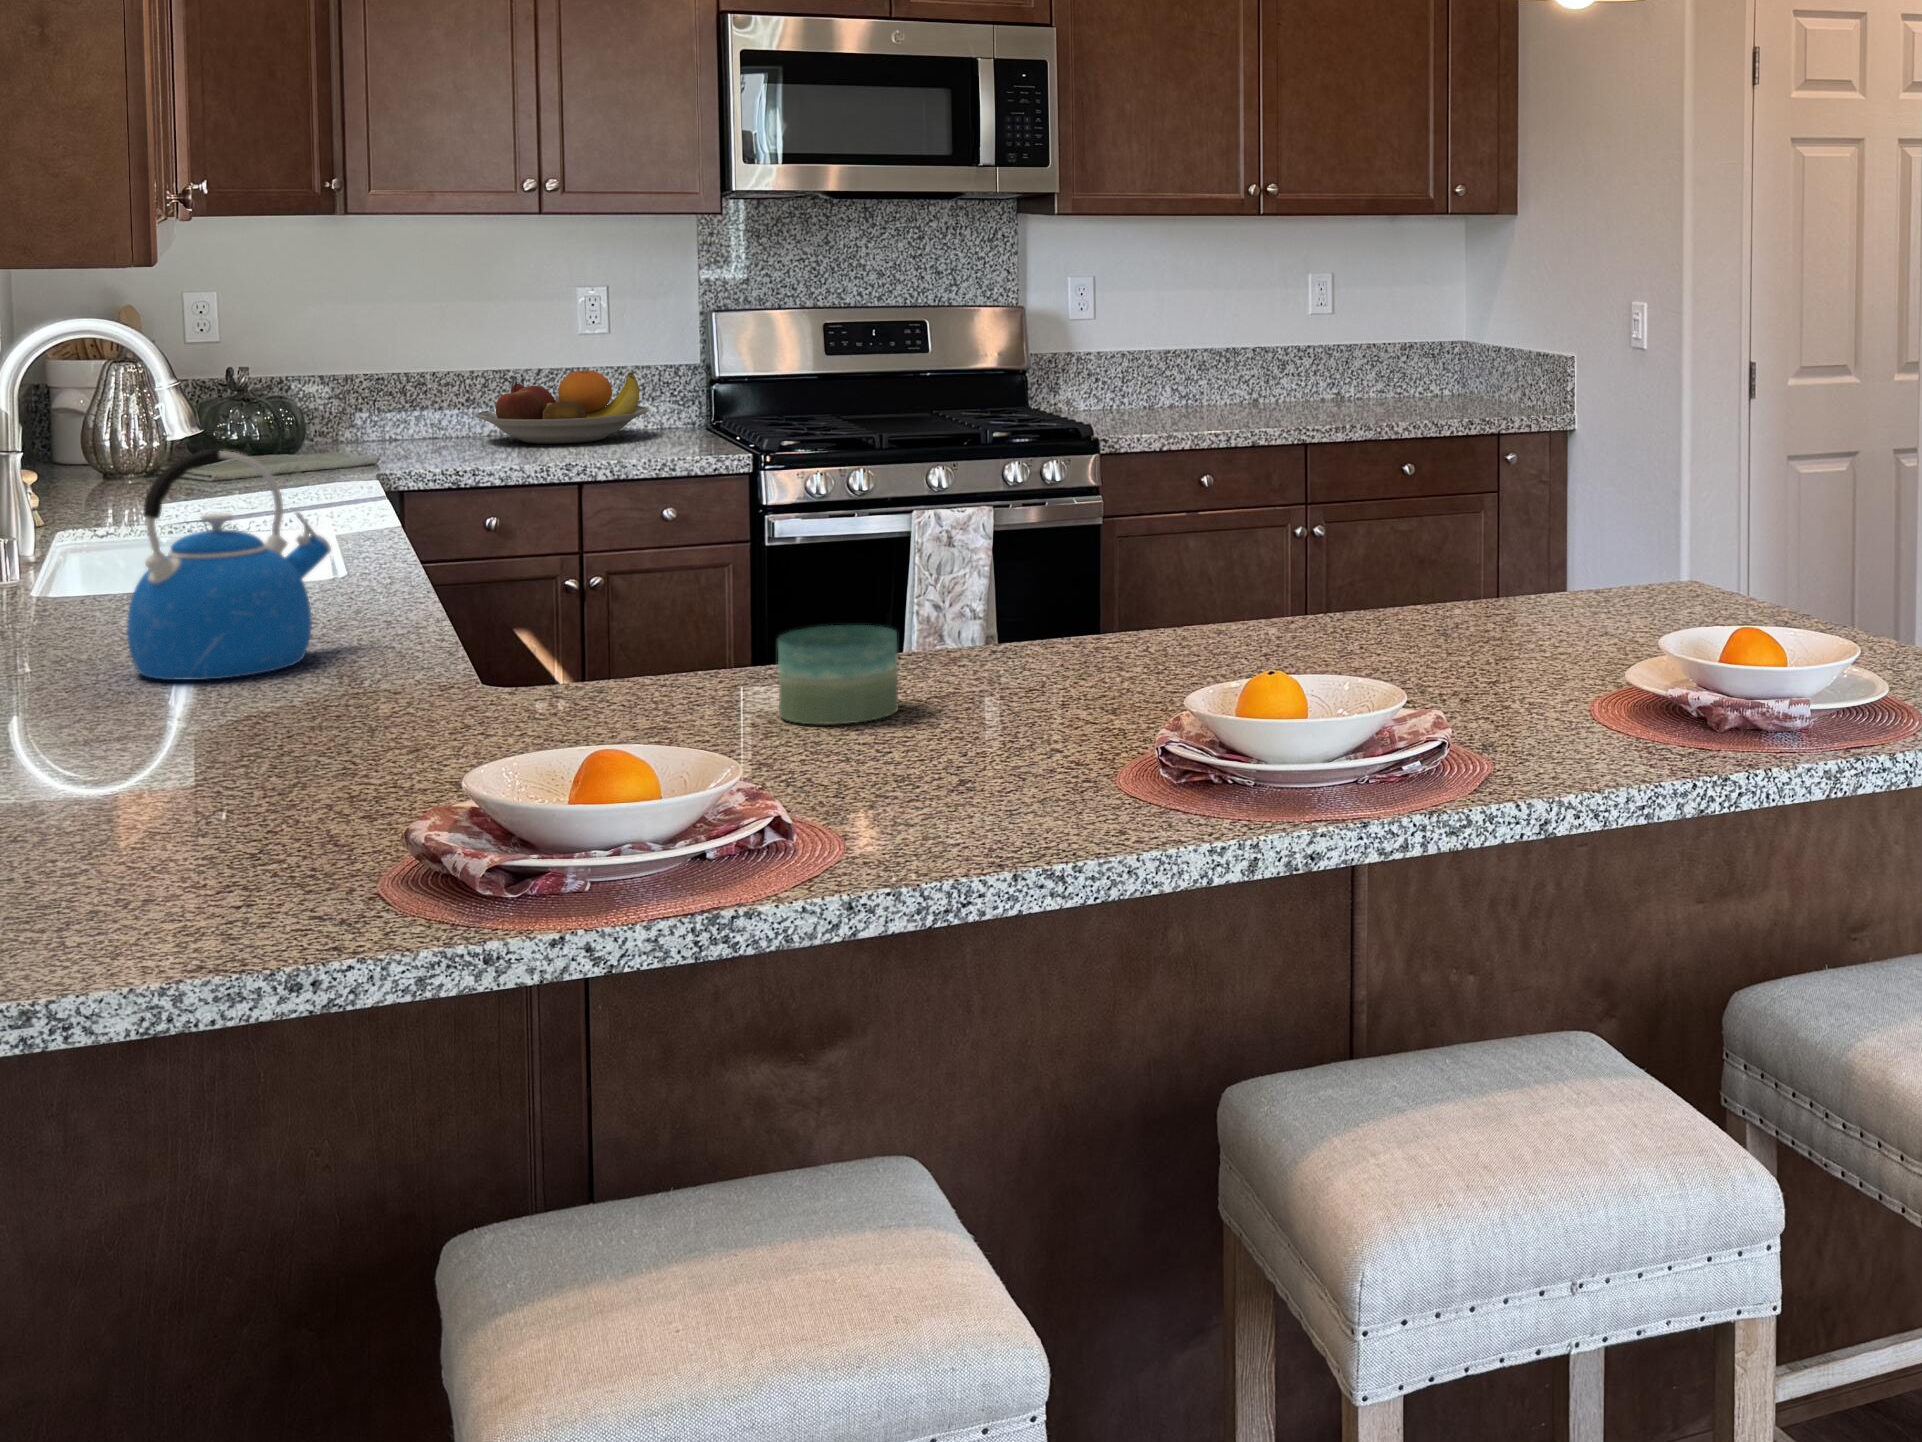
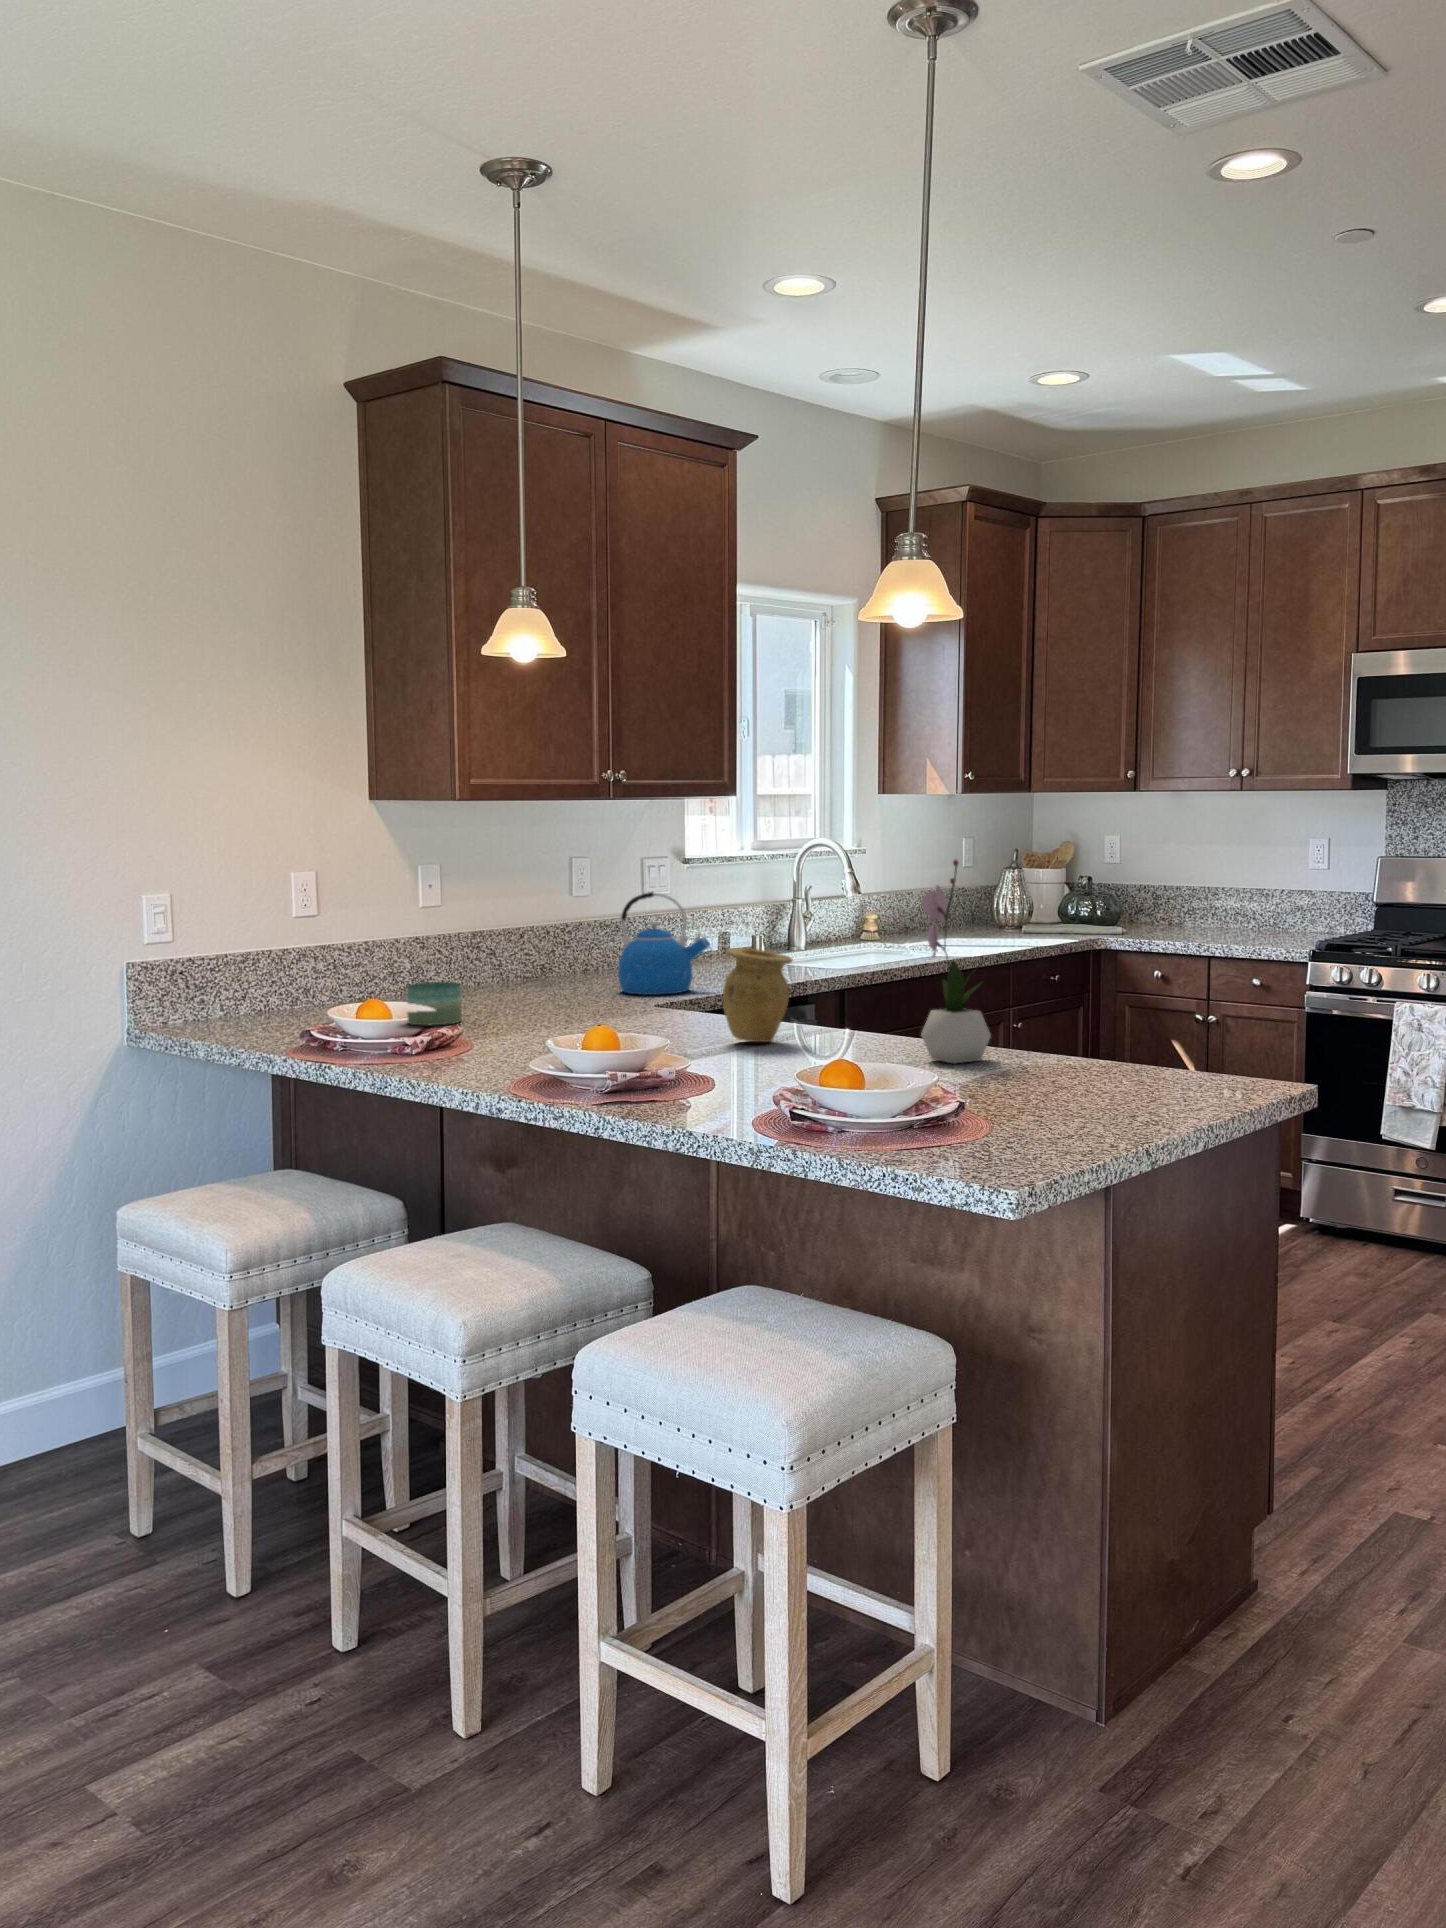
flower arrangement: none [1311,346,1435,645] -> present [921,860,991,1063]
fruit bowl: present [476,370,649,444] -> none [1225,891,1336,937]
vase: none [977,522,1097,682] -> present [723,948,793,1042]
candle: present [778,625,898,725] -> present [407,982,462,1025]

